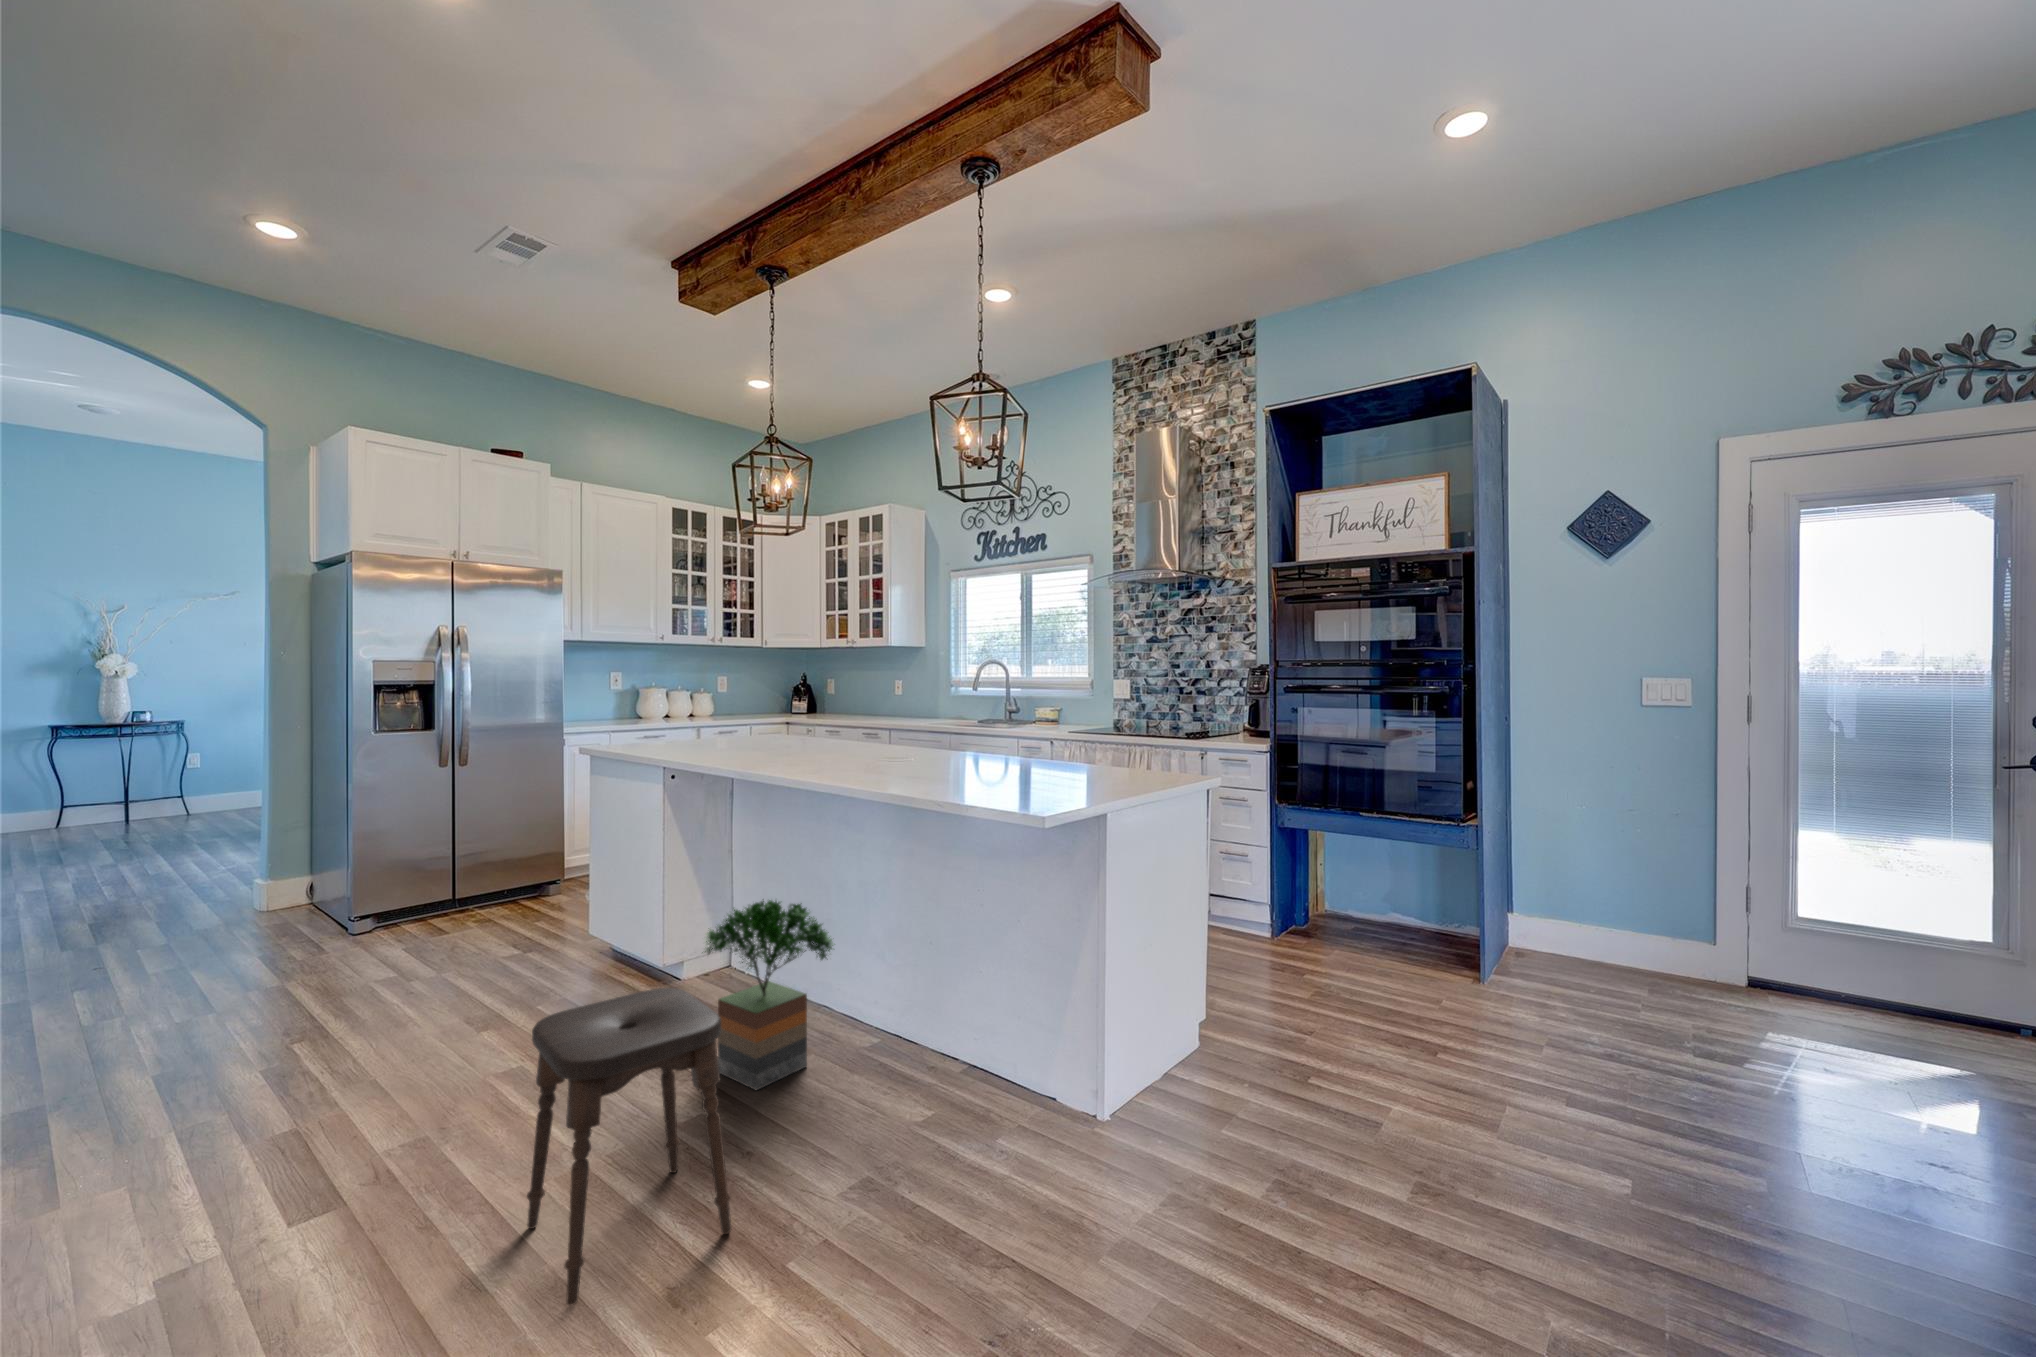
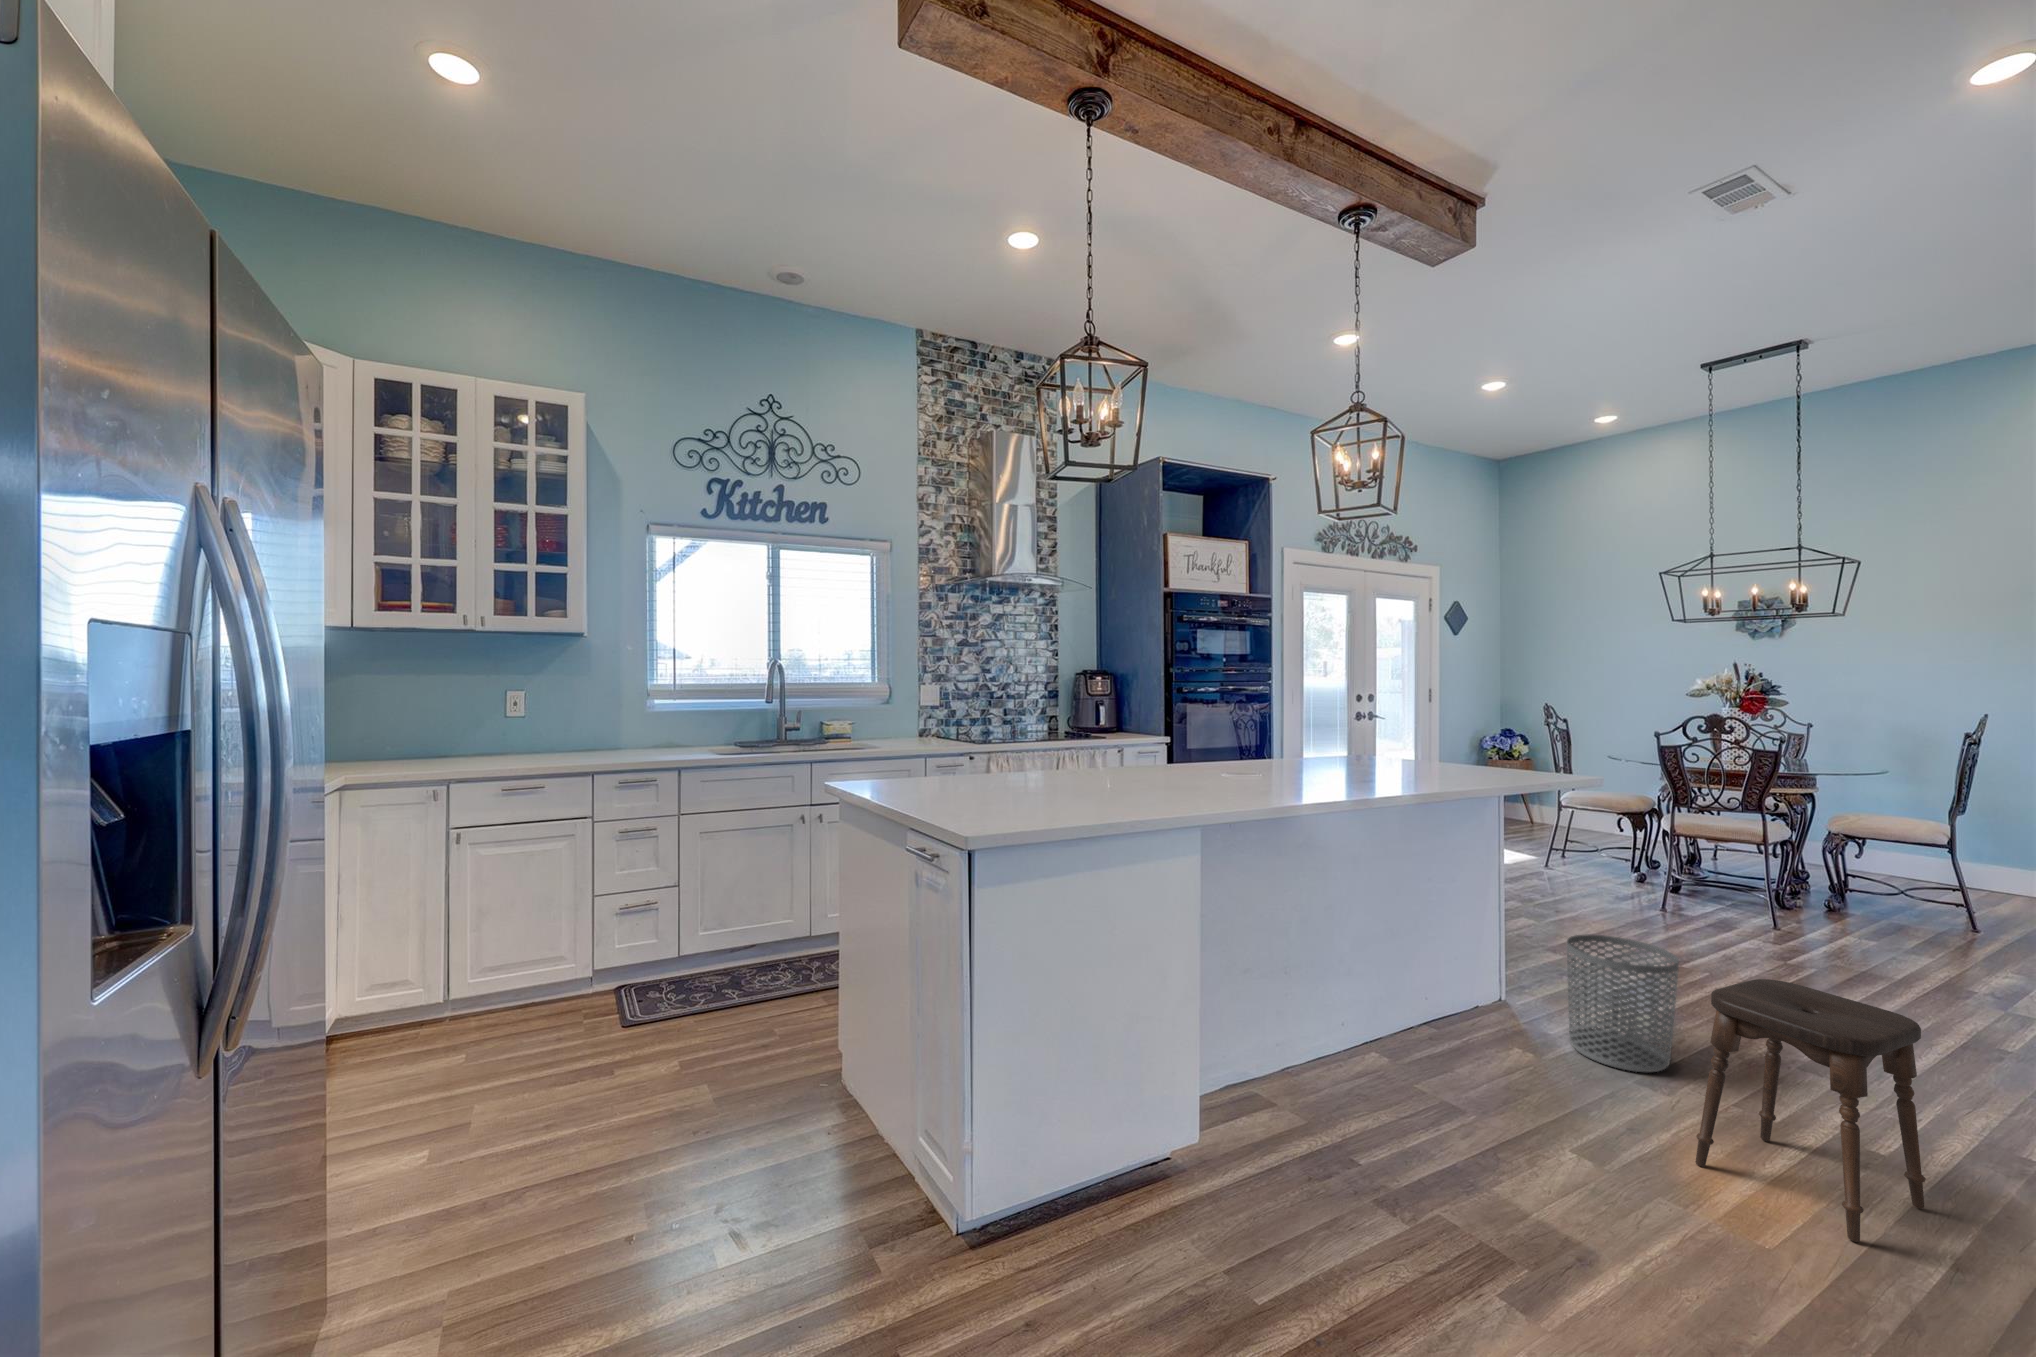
potted tree: present [702,900,835,1090] -> none [1408,932,1540,1140]
waste bin: none [881,1004,1008,1208] -> present [1567,934,1679,1072]

